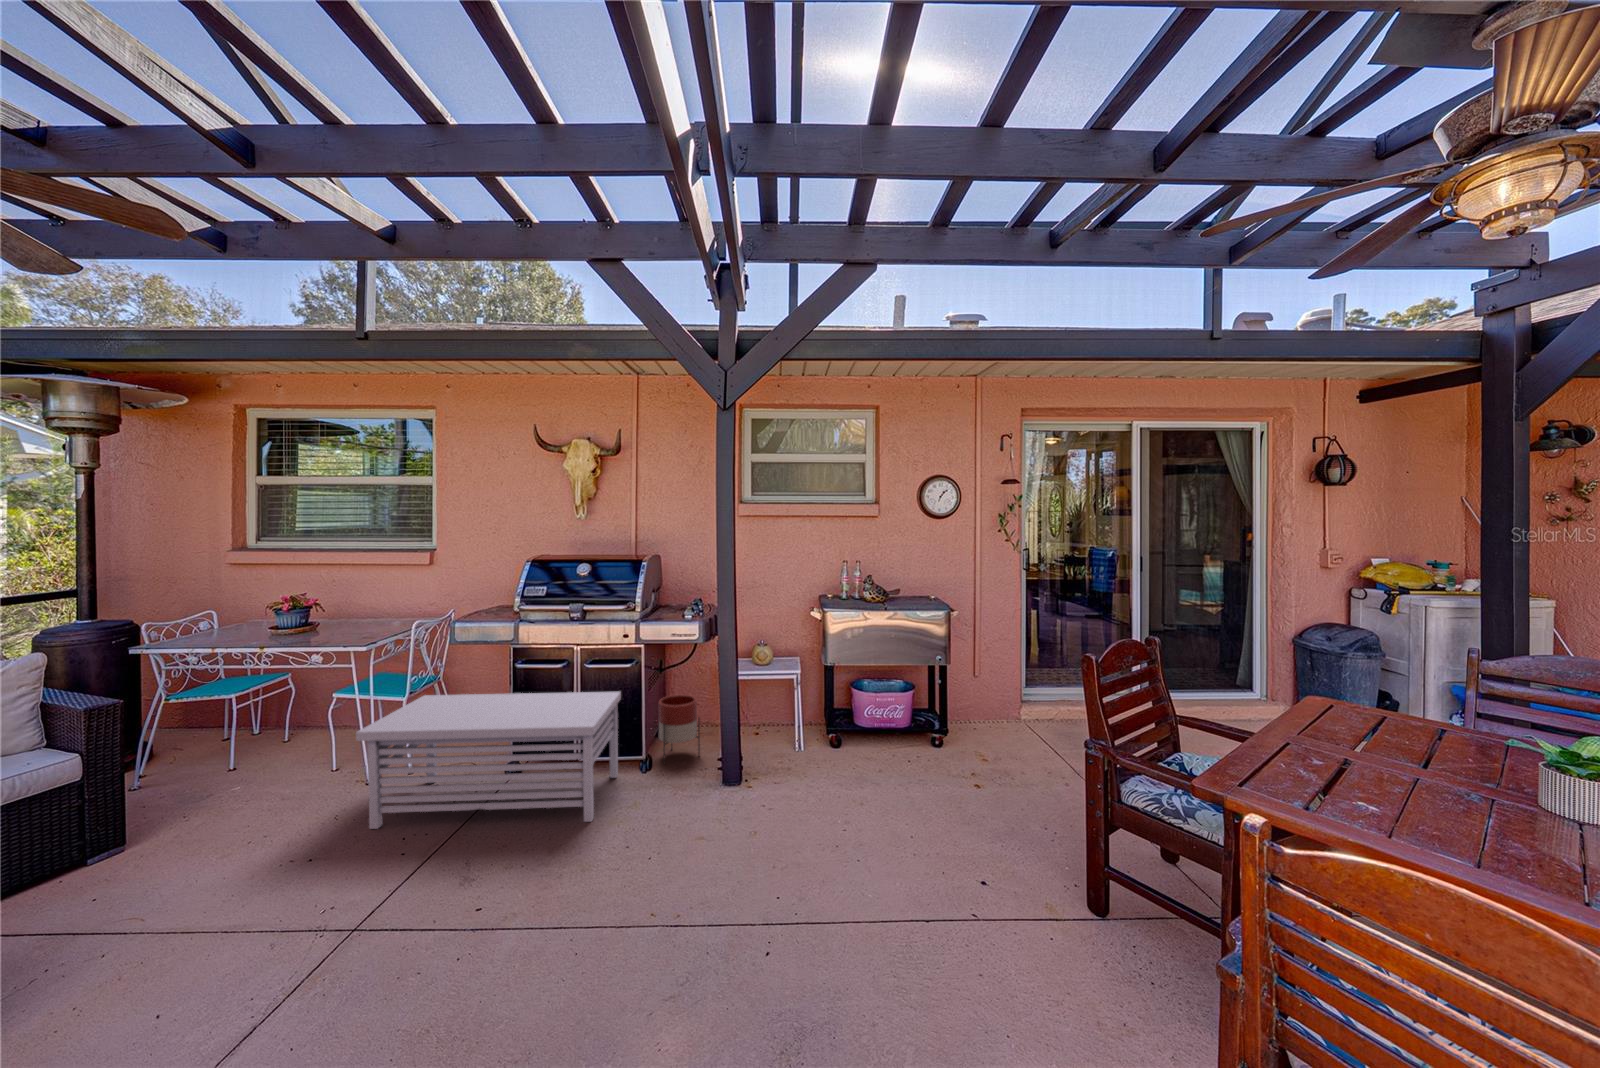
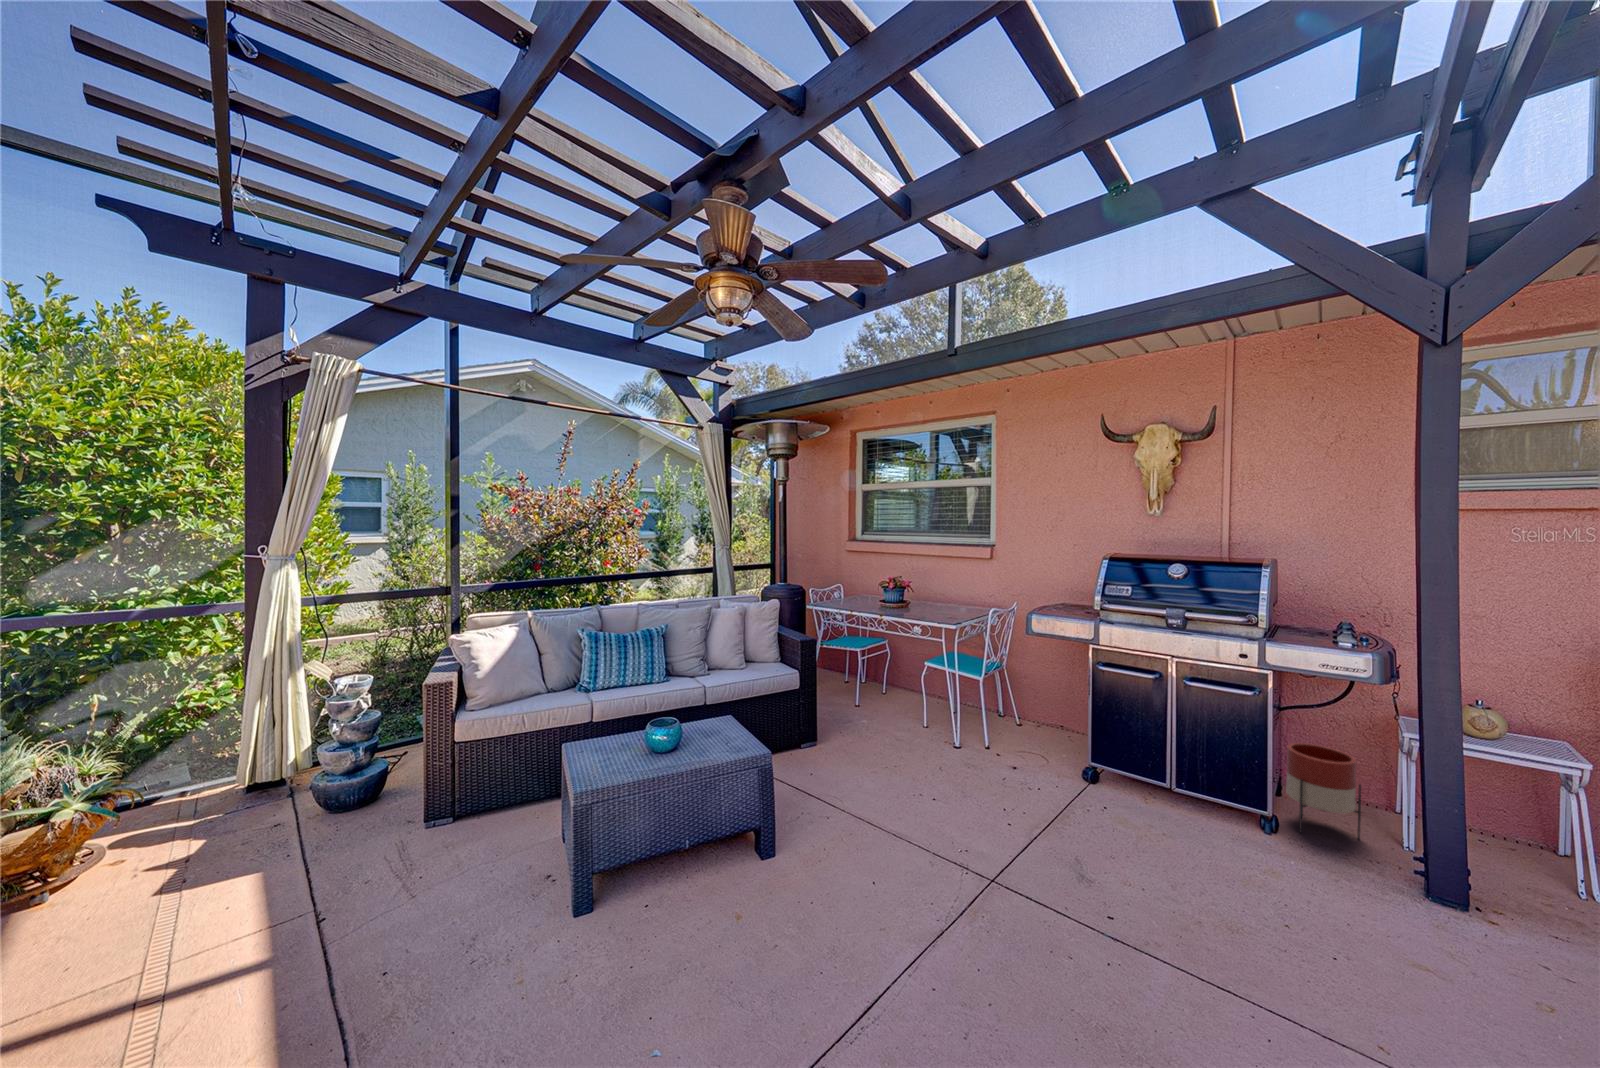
storage bench: present [356,691,621,829] -> none [962,679,1237,879]

